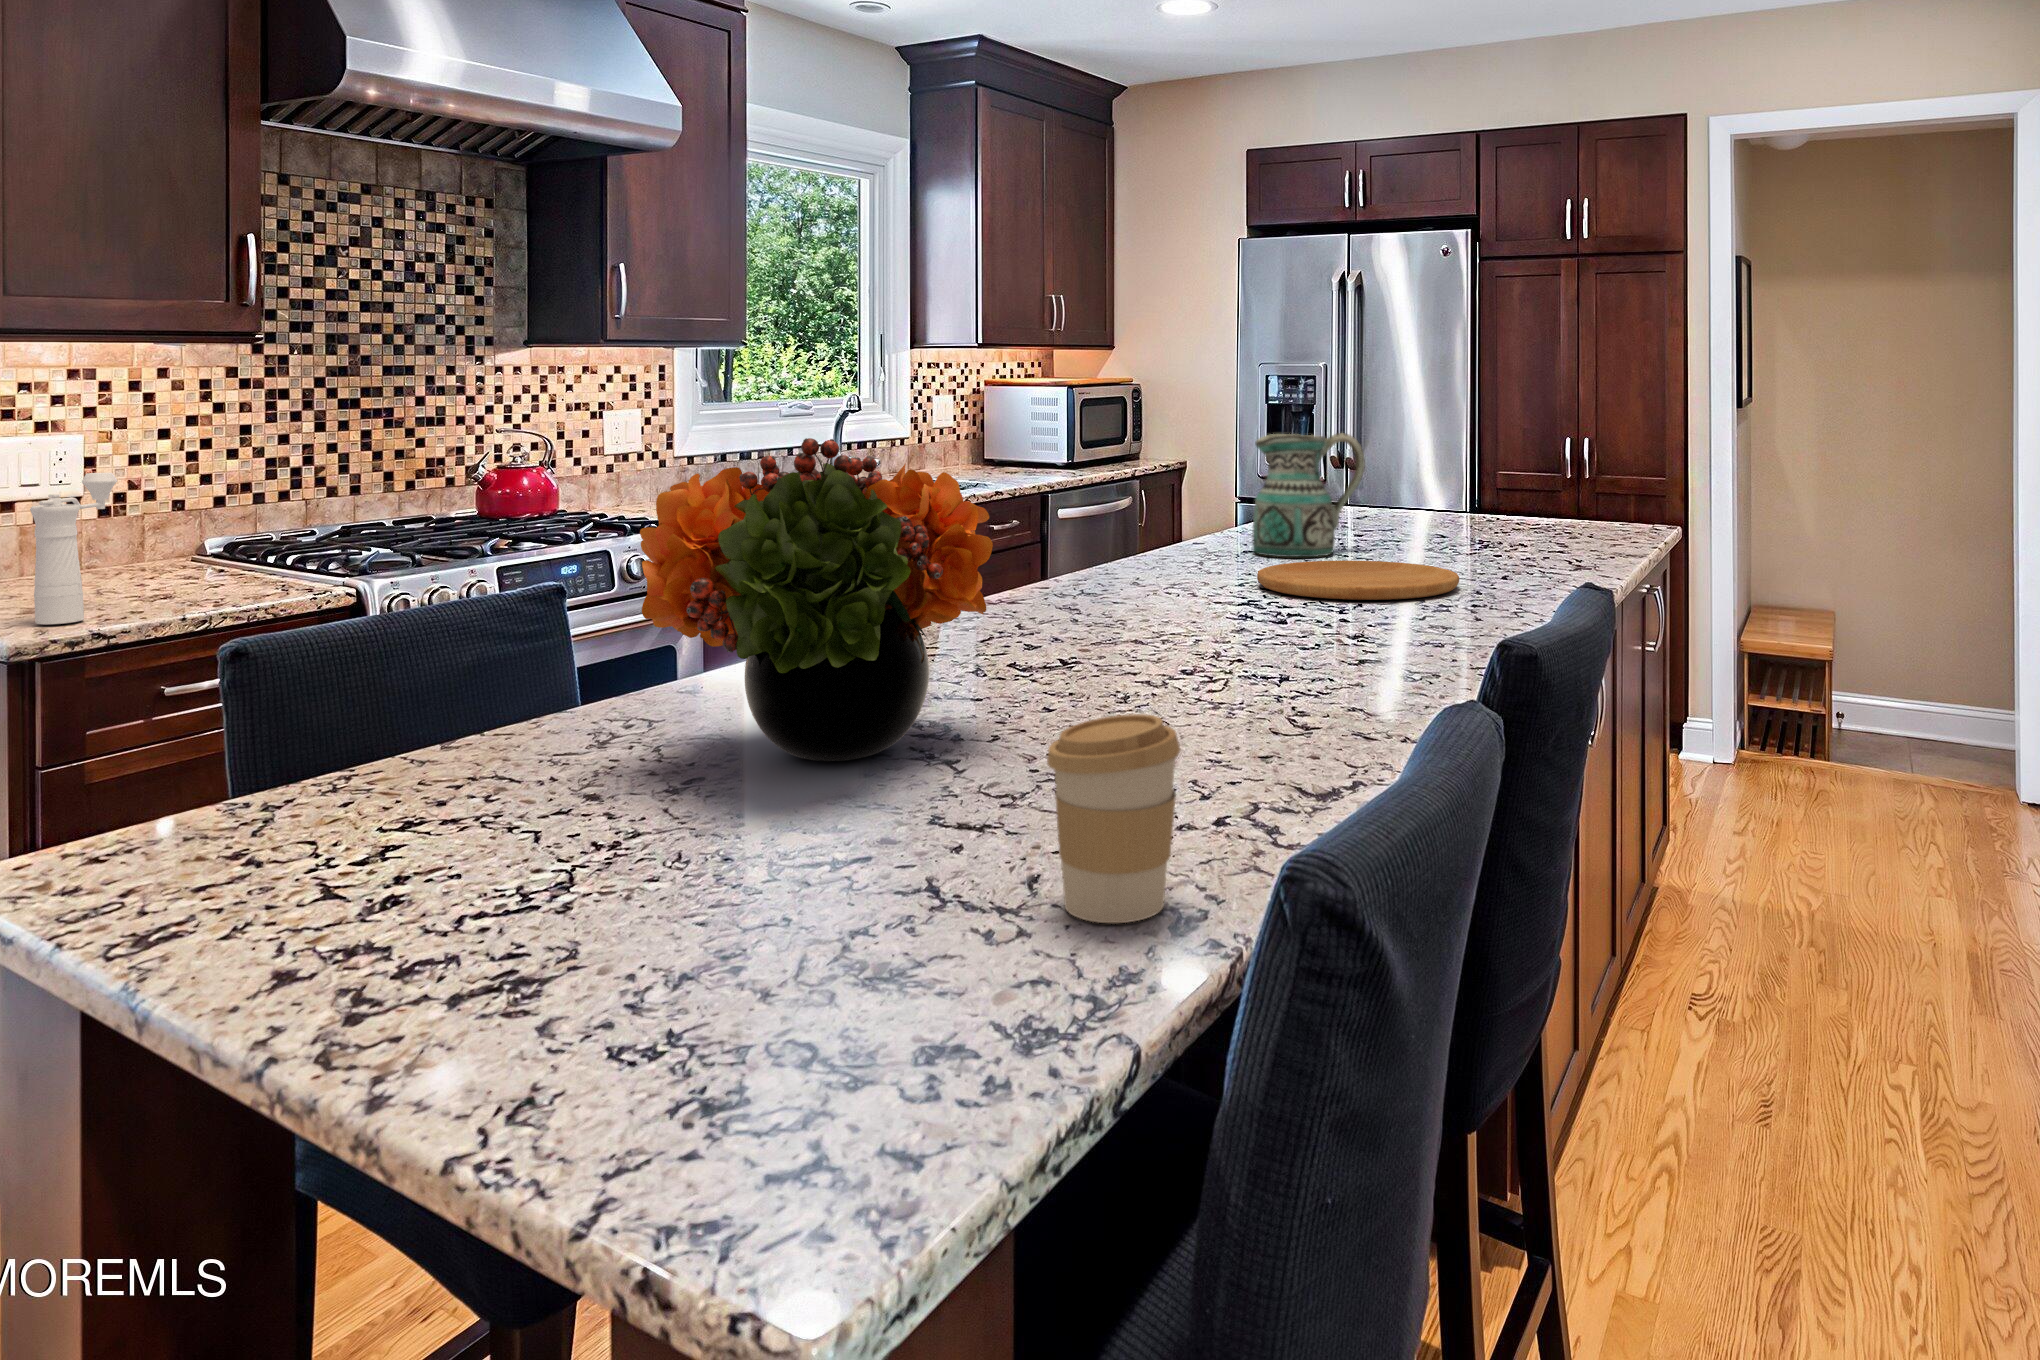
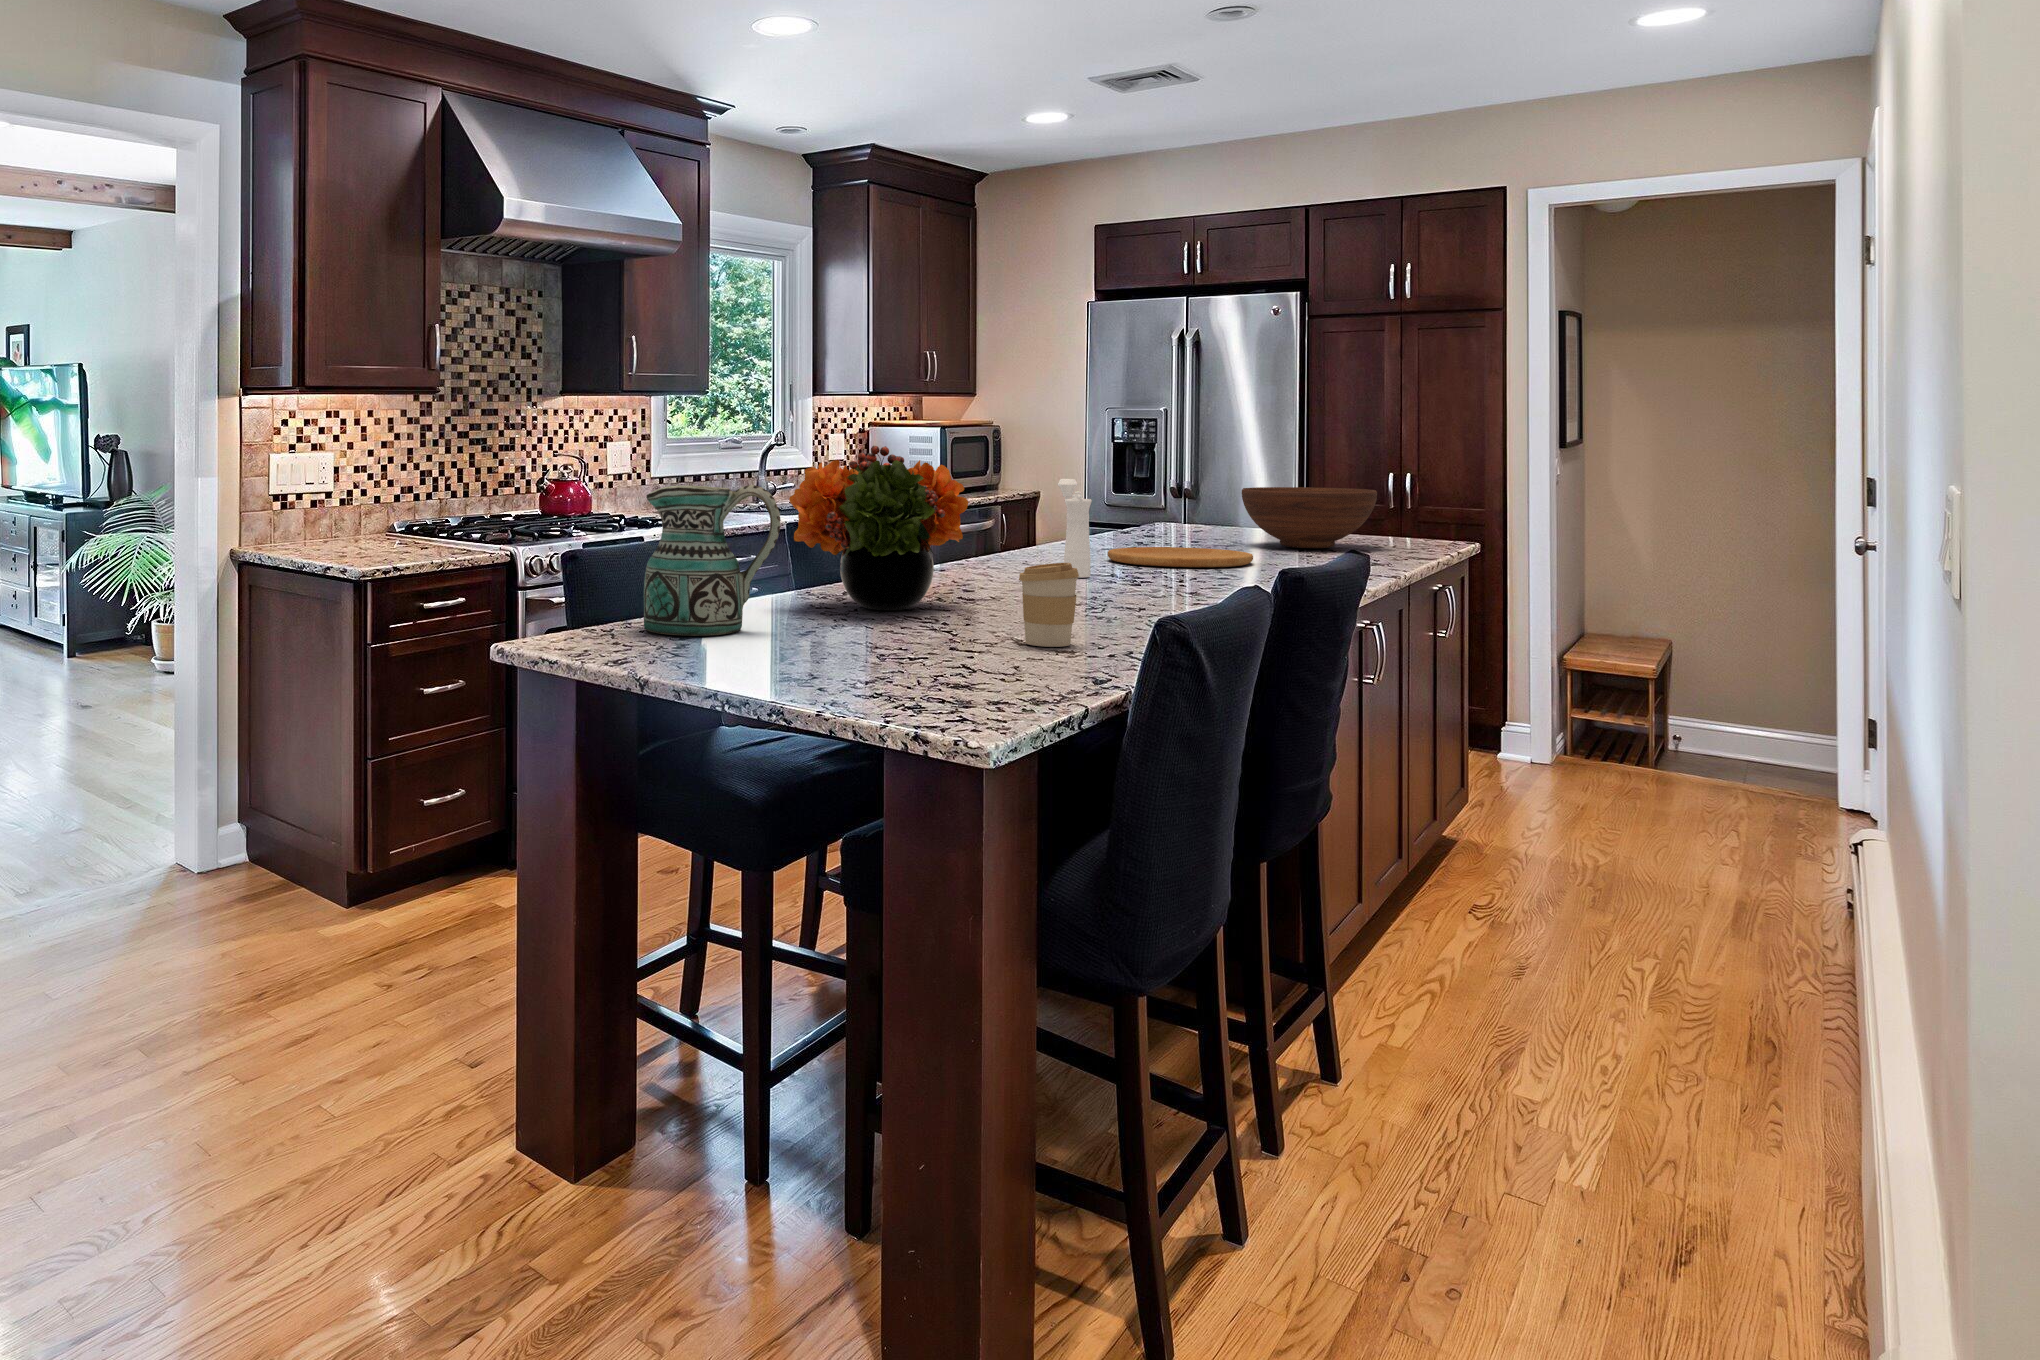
ceramic pitcher: present [1252,433,1364,557] -> present [644,485,781,636]
fruit bowl: none [1431,468,1603,552] -> present [1242,487,1377,548]
pepper mill: present [30,473,117,625] -> present [1058,479,1092,578]

